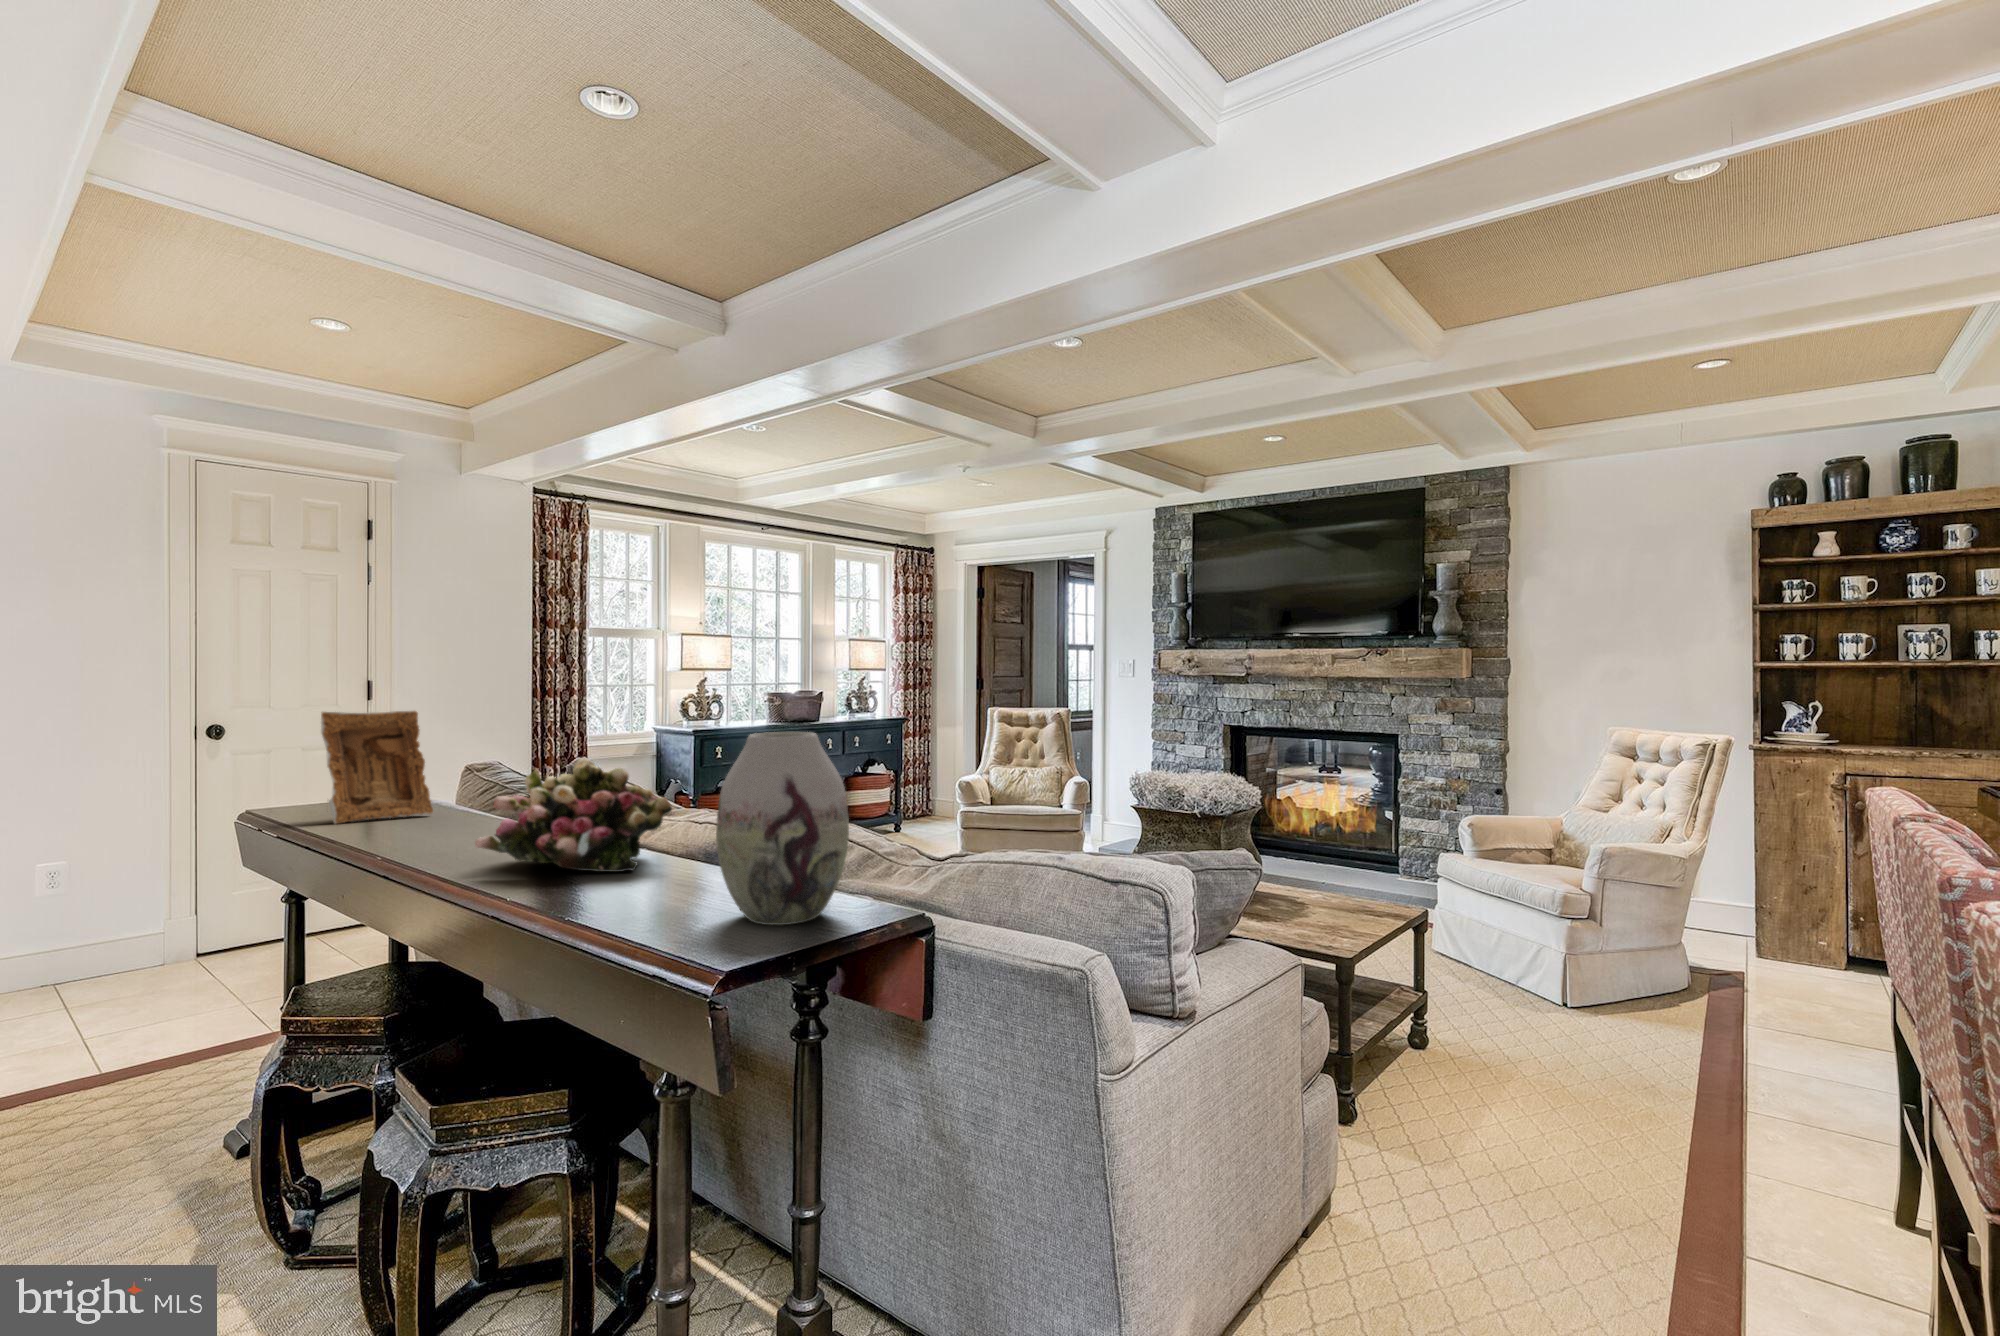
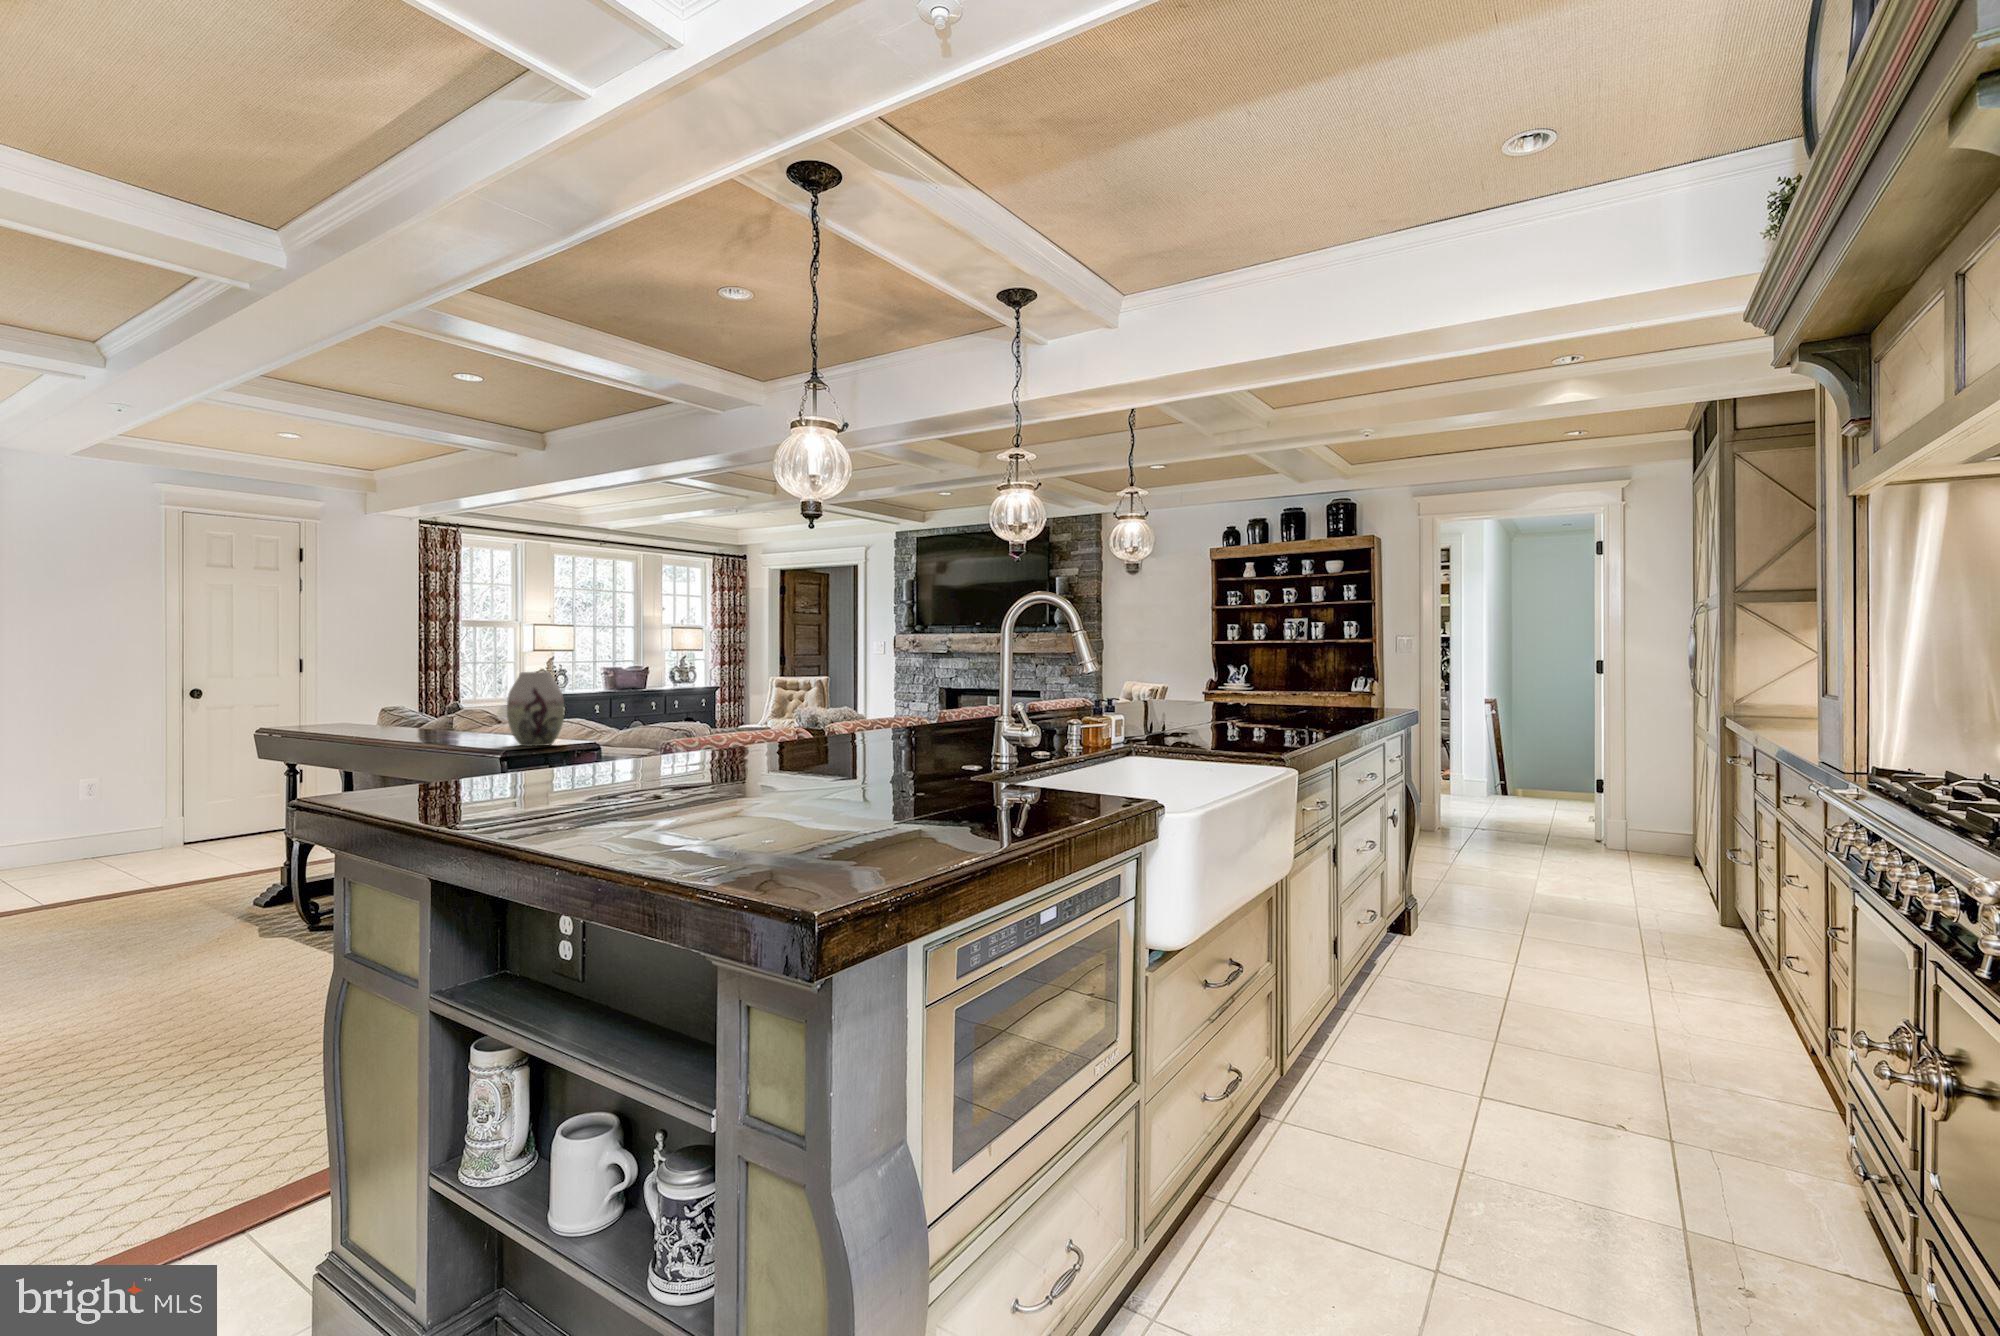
picture frame: present [321,711,433,824] -> none [306,672,369,731]
flower arrangement: present [475,758,672,872] -> none [401,689,496,739]

